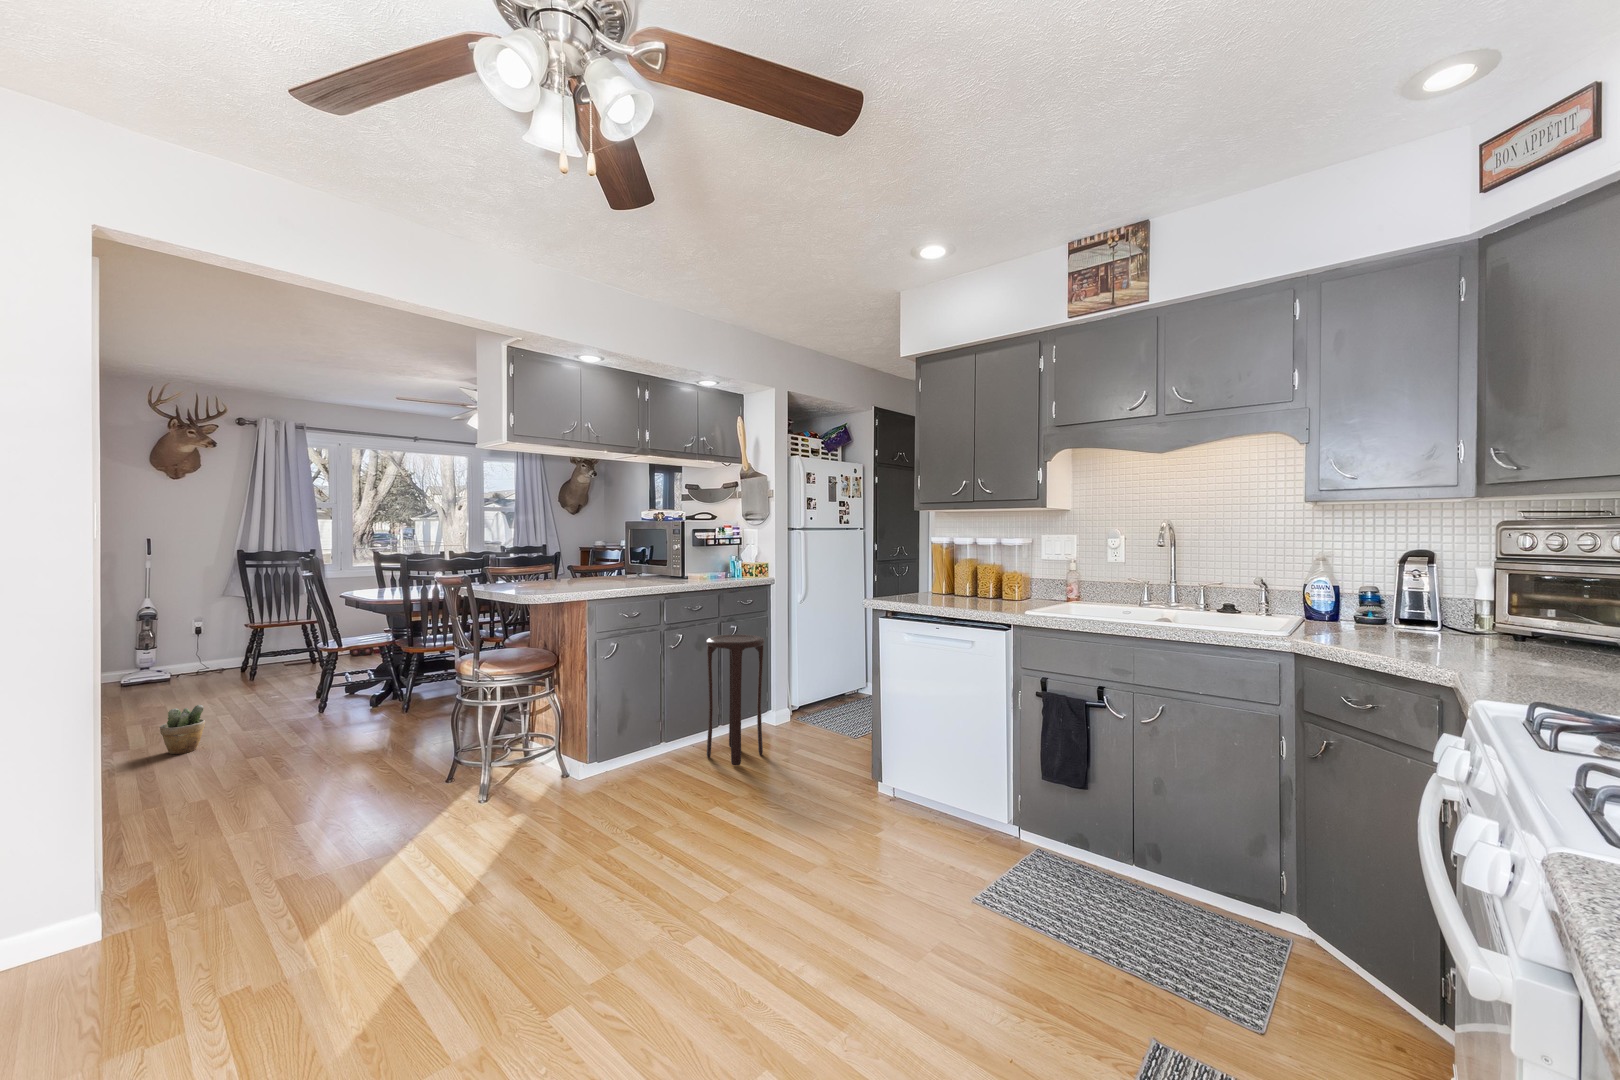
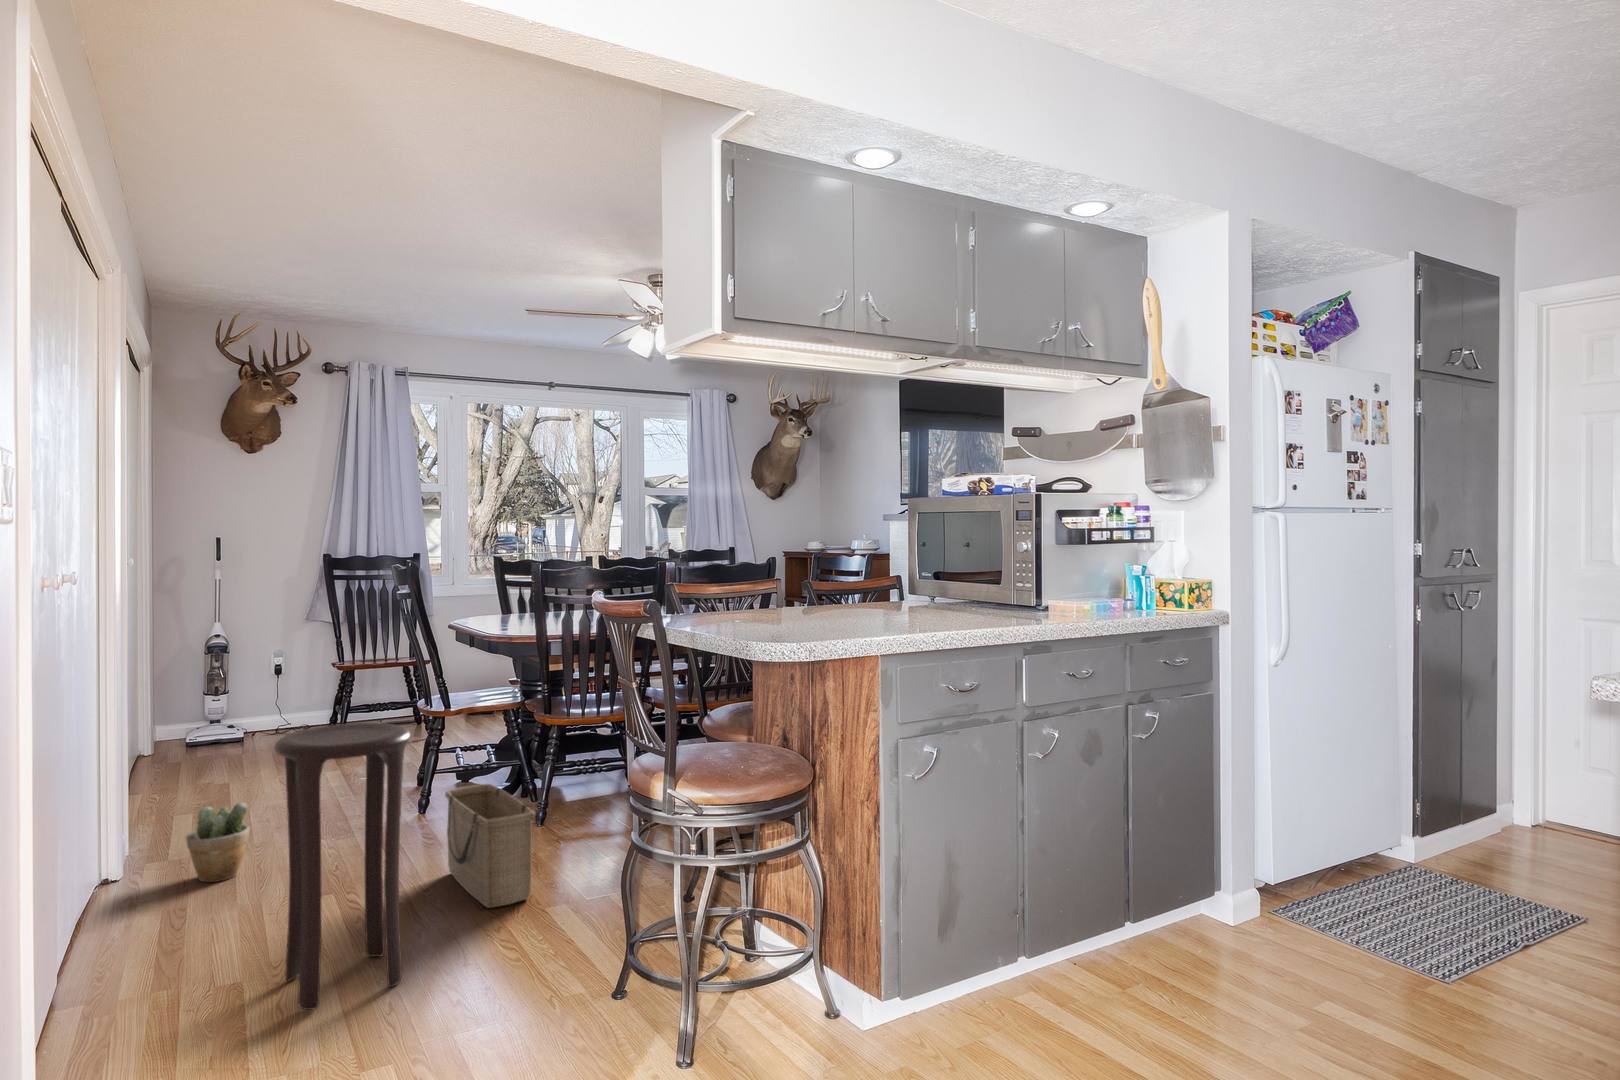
stool: present [706,634,765,766] -> present [274,723,411,1010]
basket: none [343,686,403,751] -> present [445,784,535,908]

